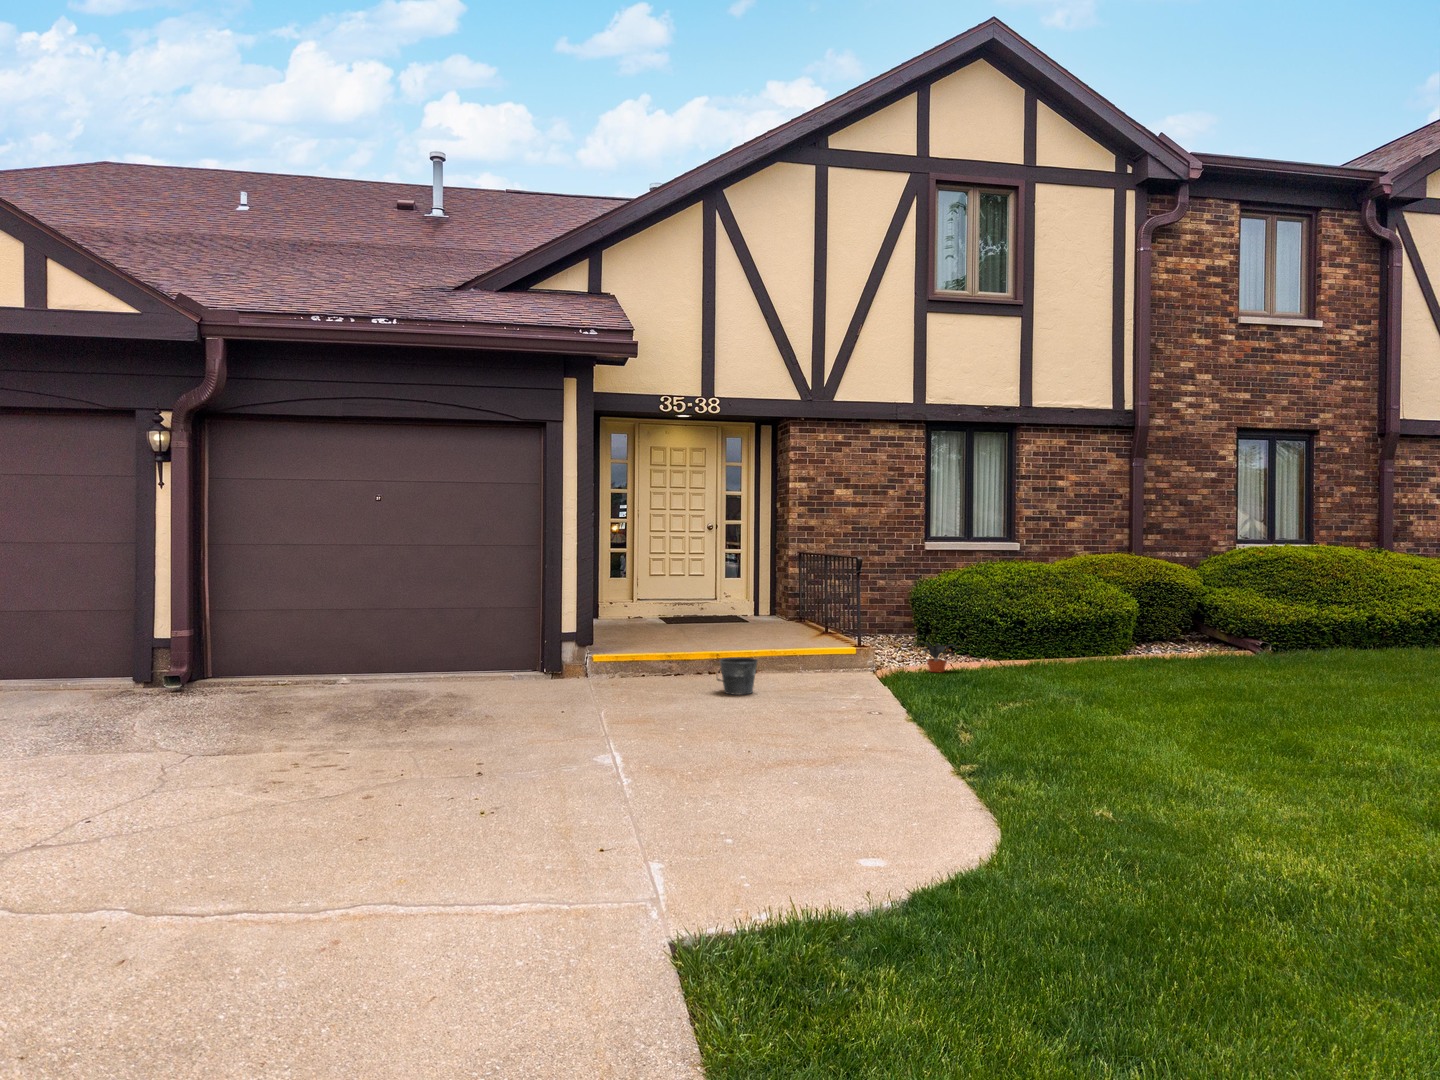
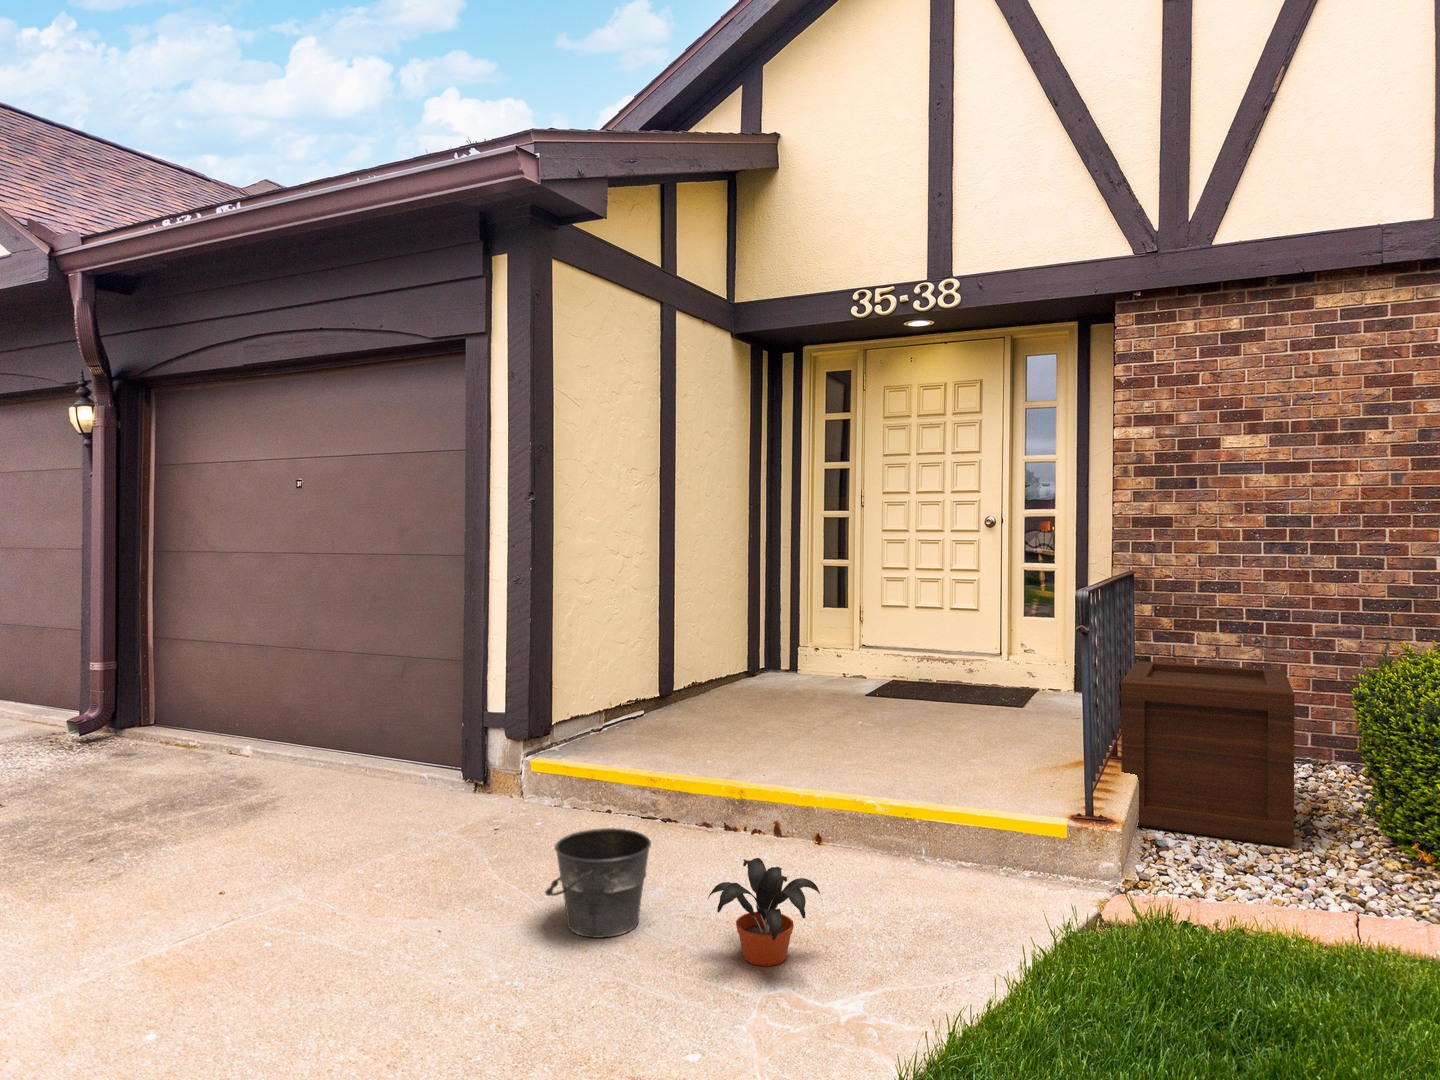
wooden crate: none [823,591,899,657] -> present [1121,661,1295,847]
potted plant: present [923,642,957,672] -> present [708,858,820,966]

